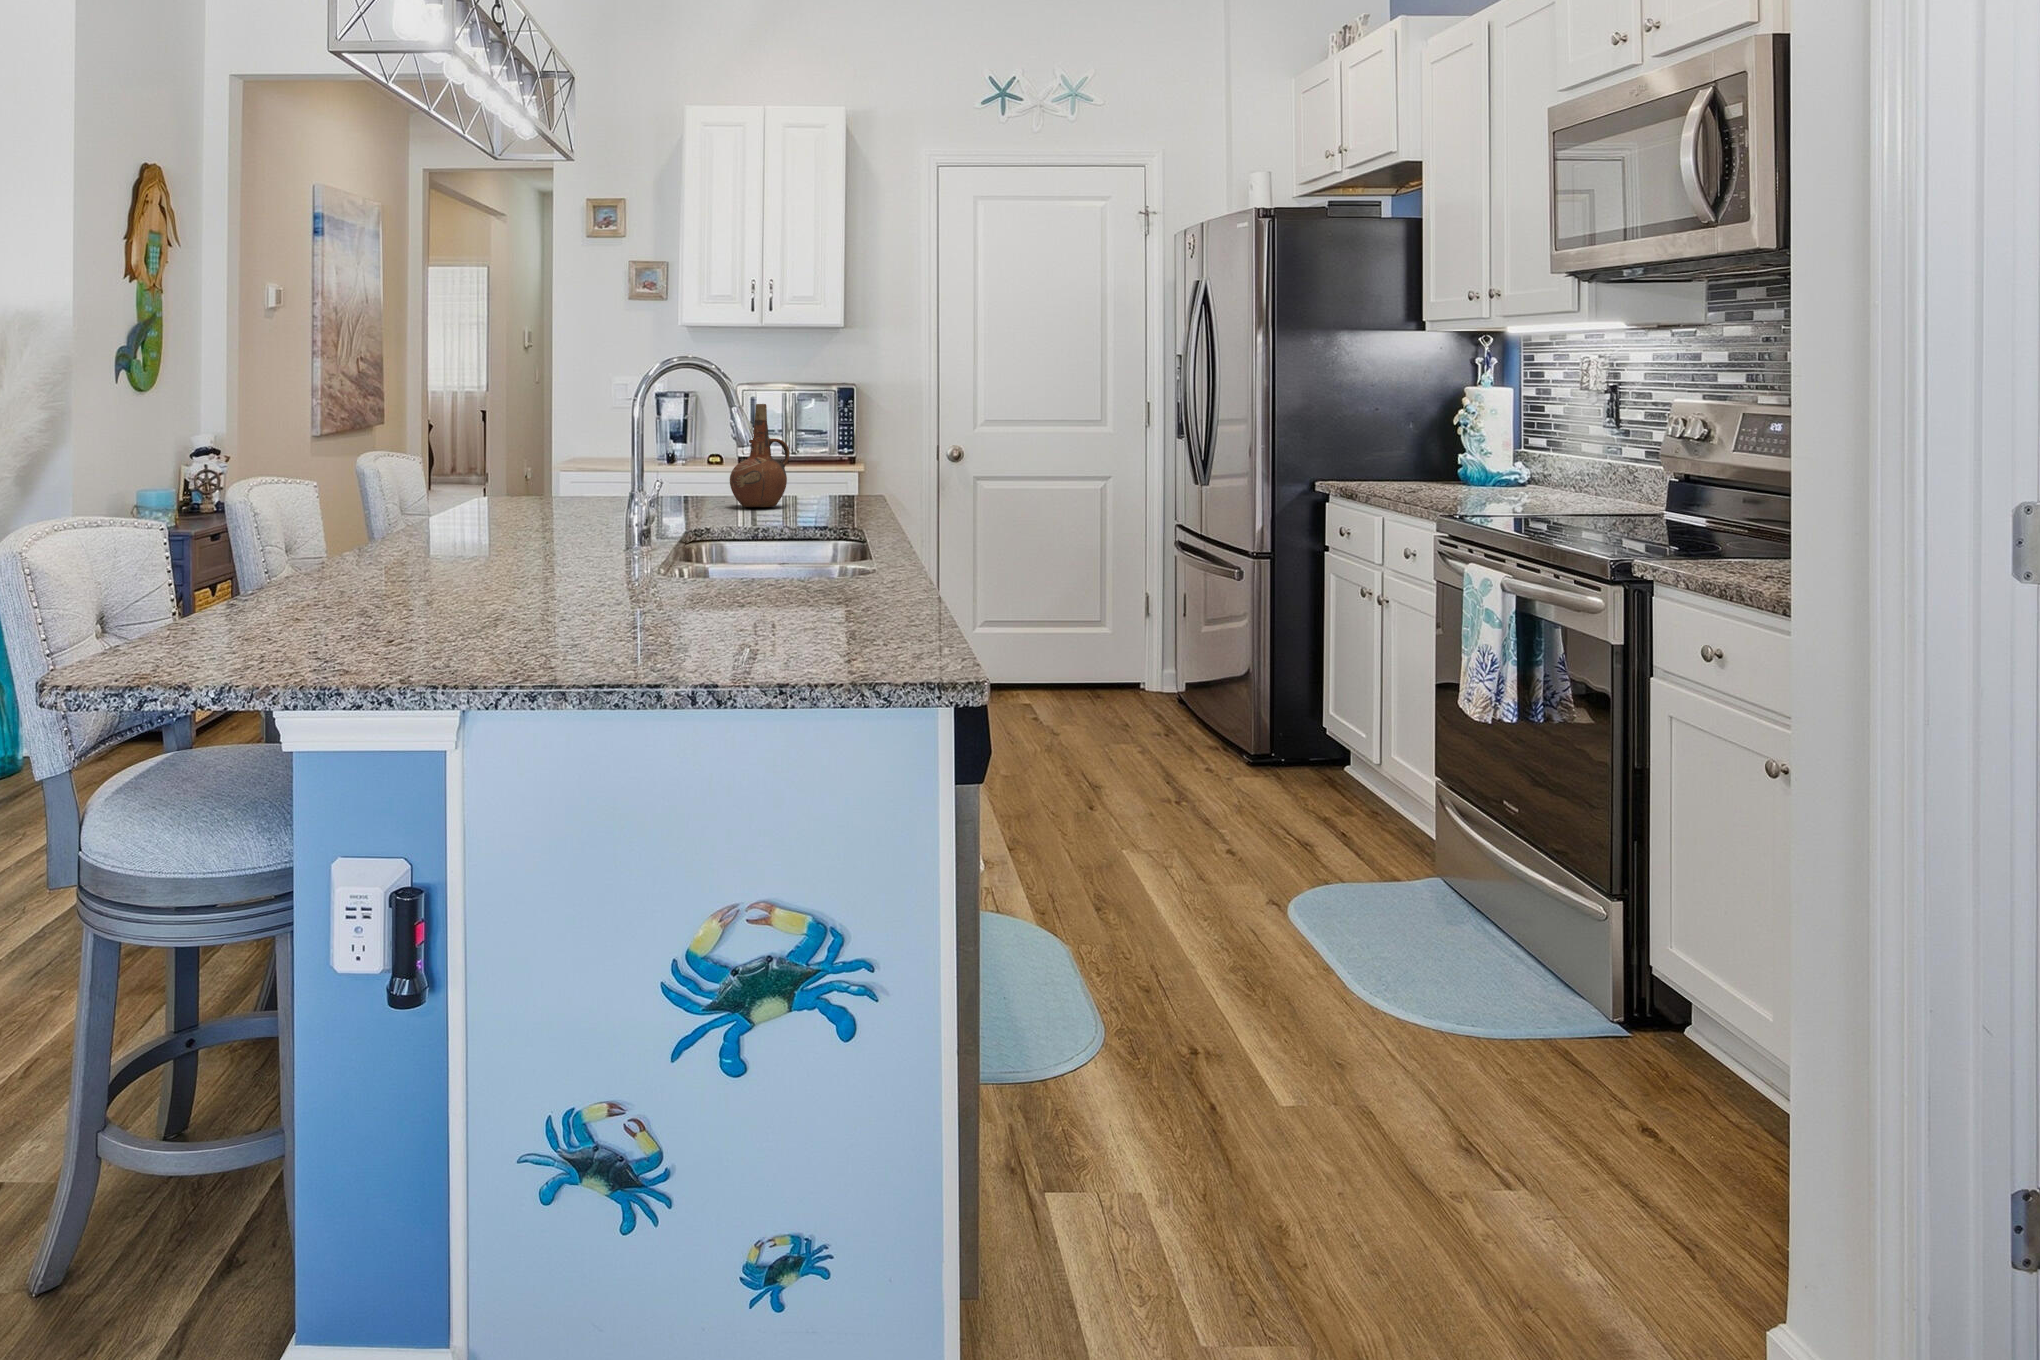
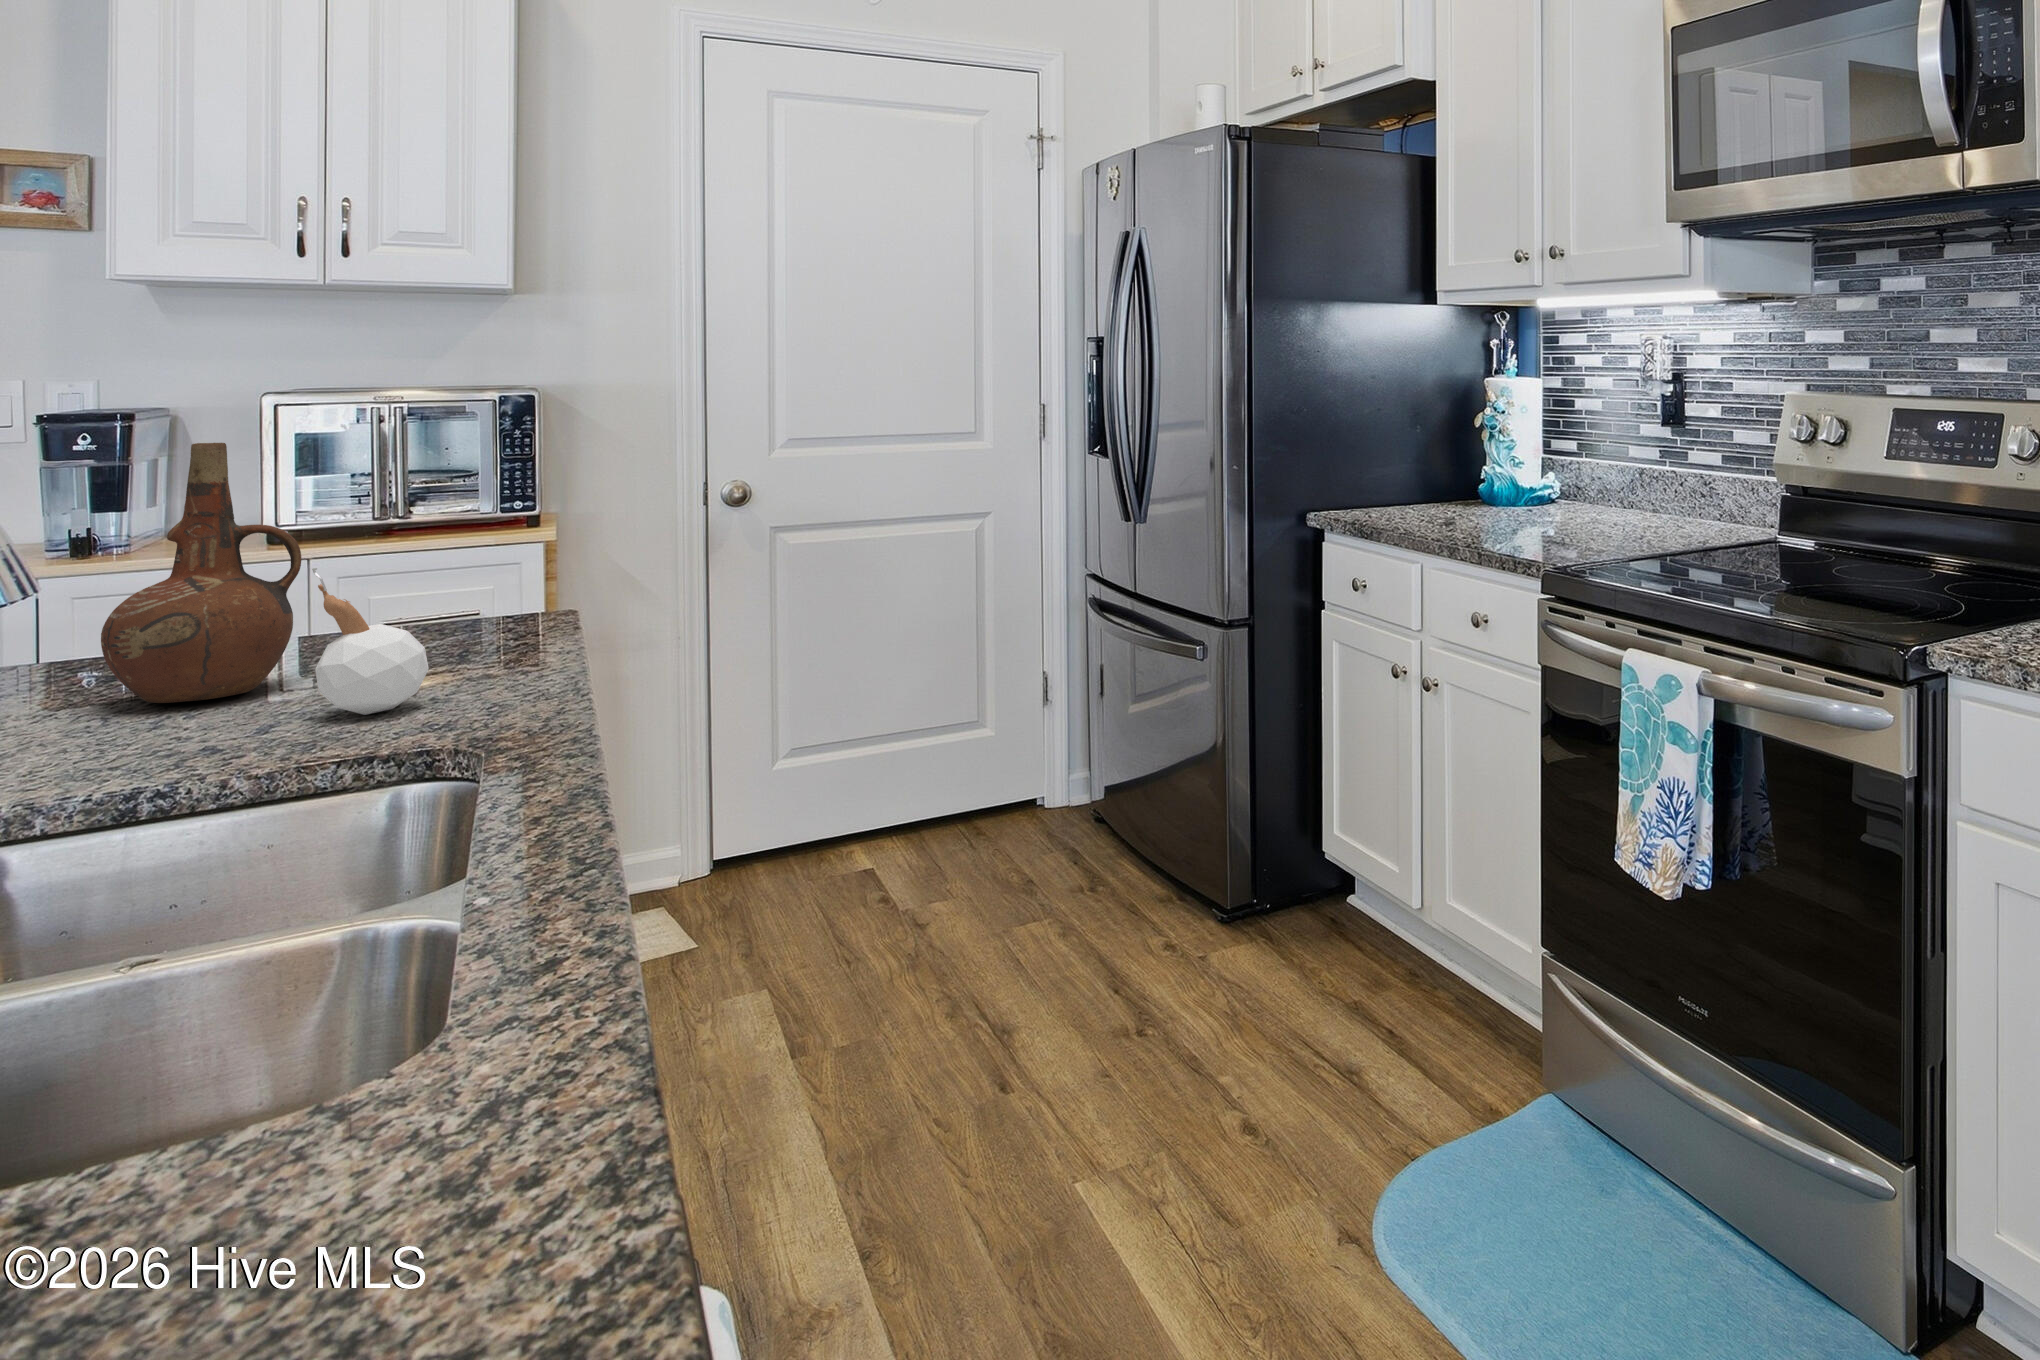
candle: none [799,454,837,515] -> present [312,568,429,715]

